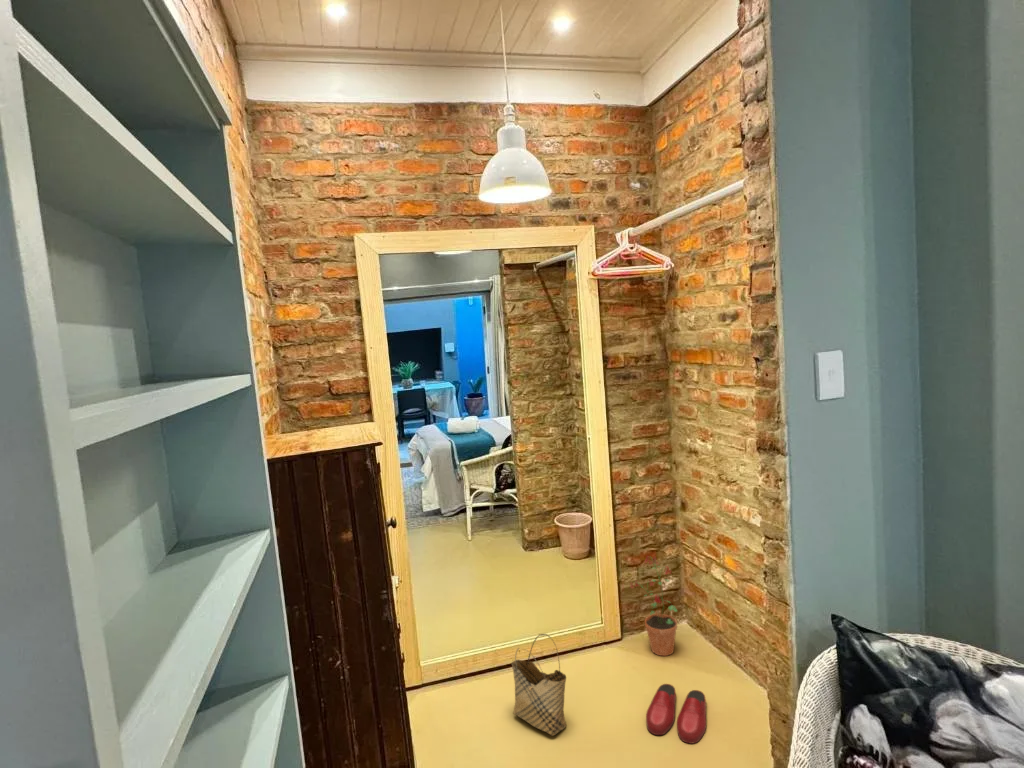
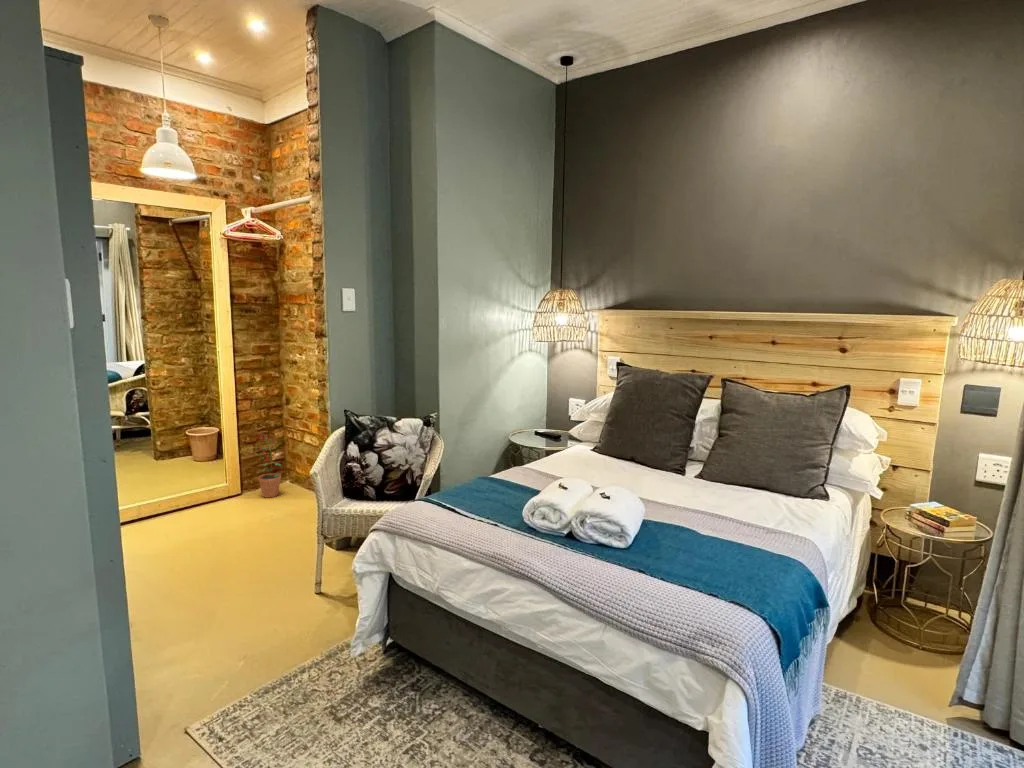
woven basket: present [512,634,566,735] -> none [156,476,201,536]
slippers: present [646,684,706,744] -> none [257,504,296,524]

